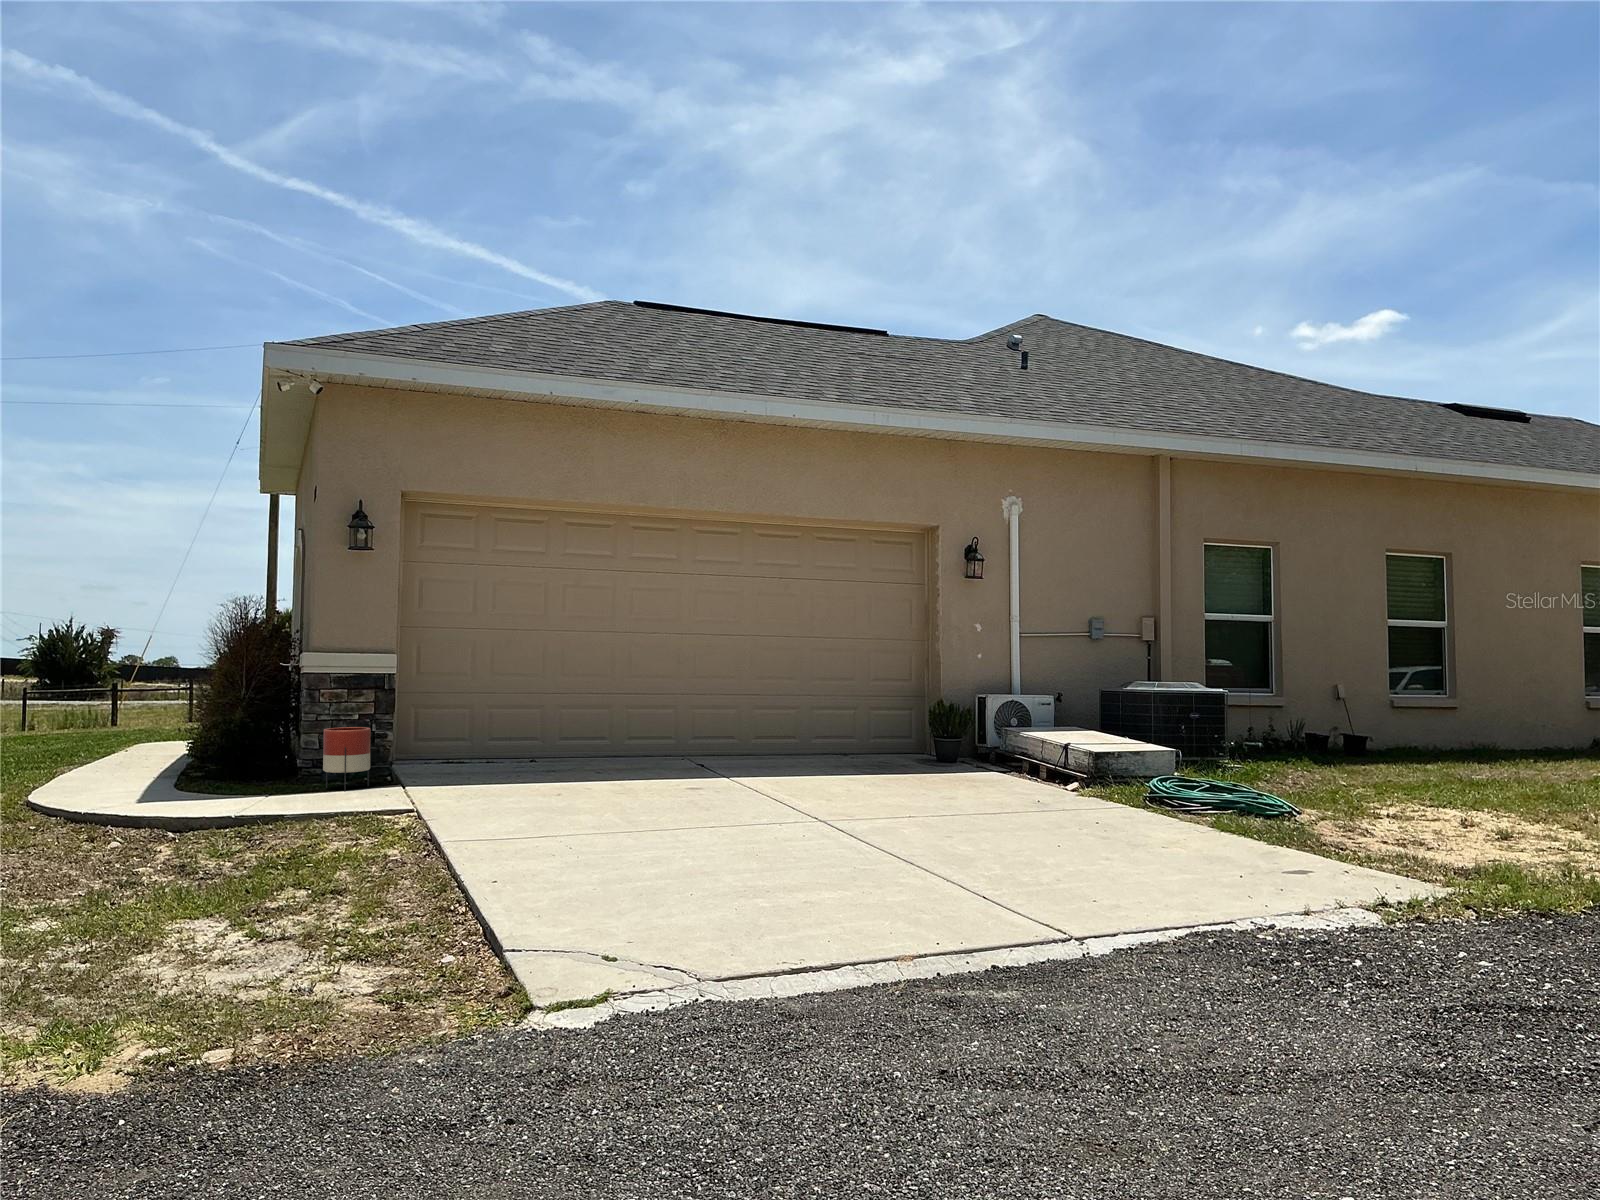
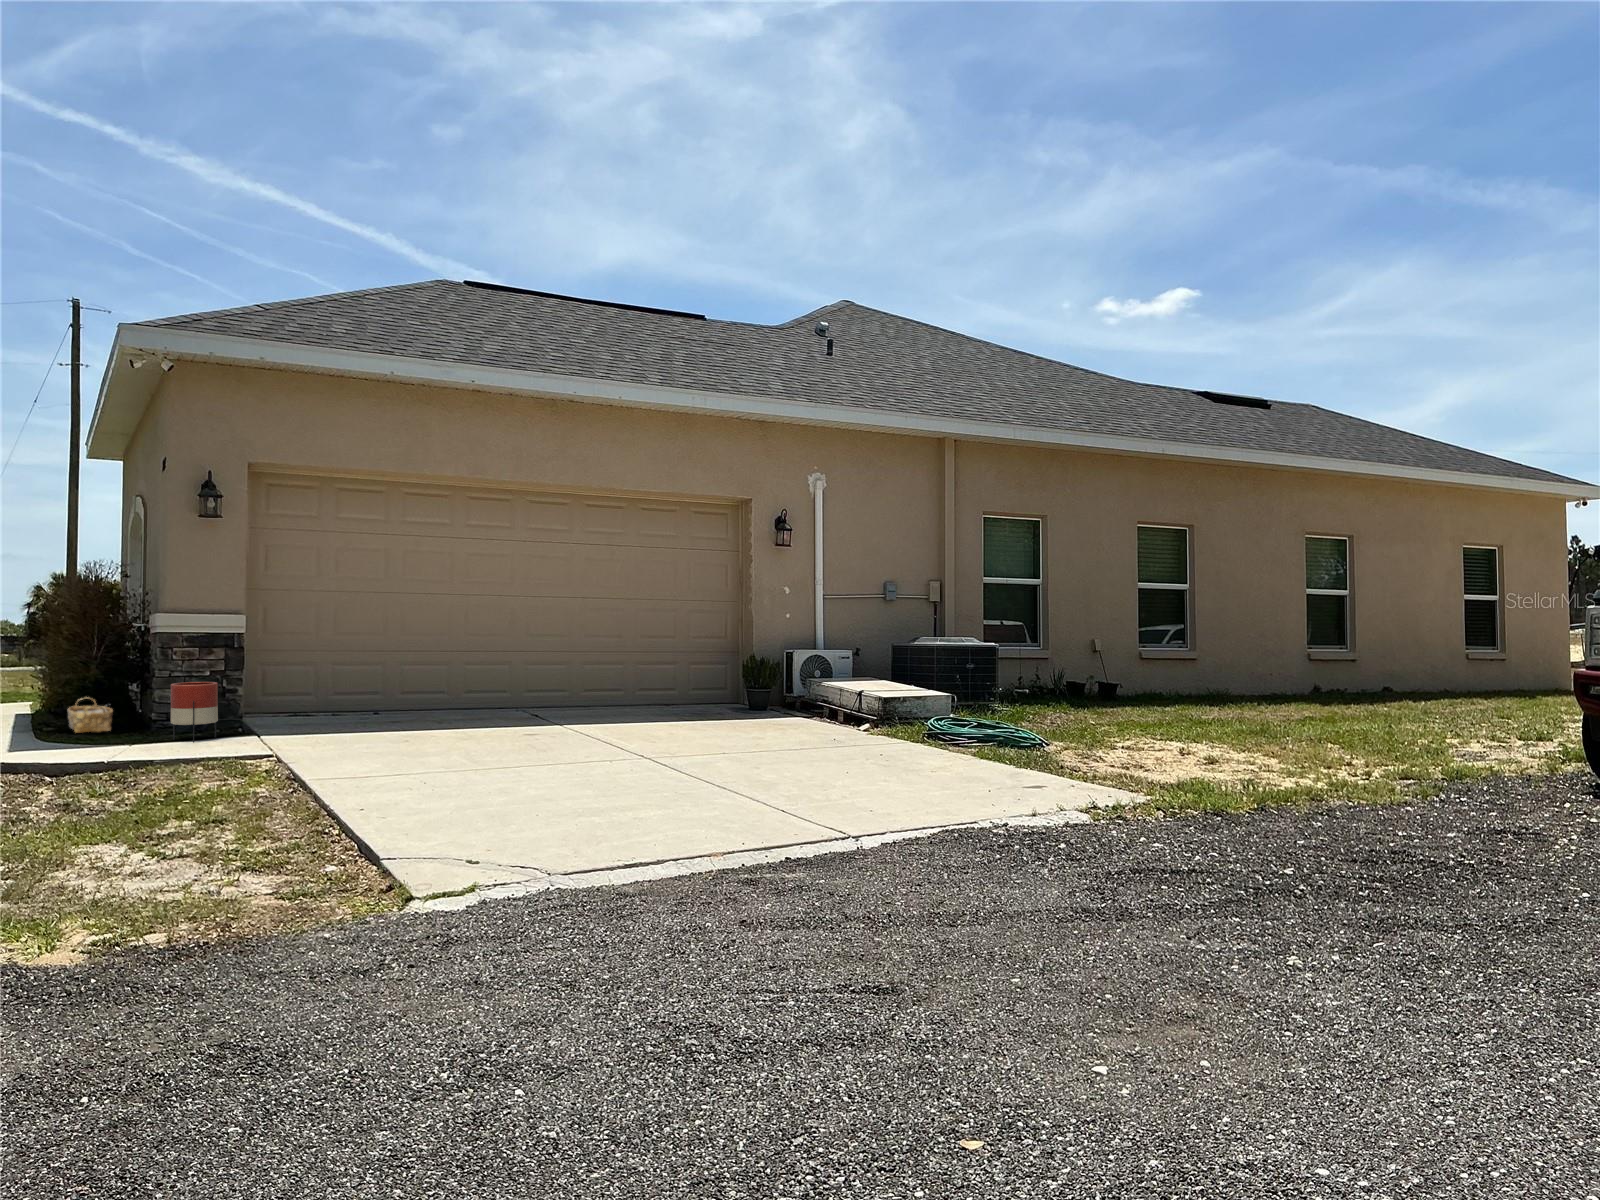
woven basket: none [228,742,272,779] -> present [67,697,113,733]

